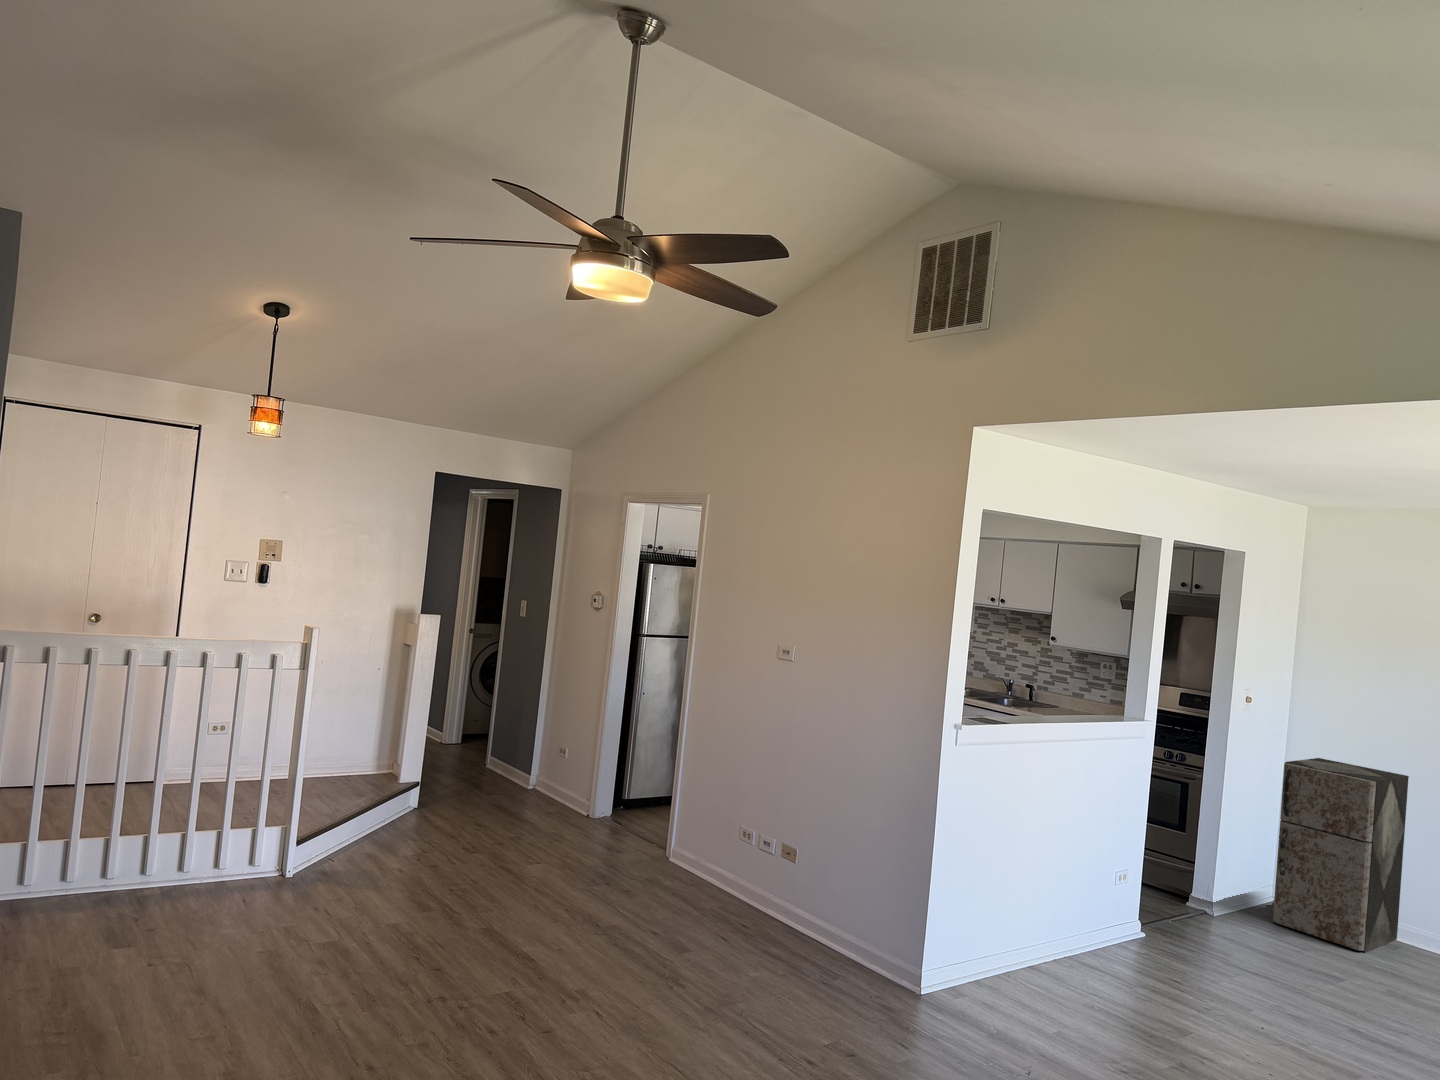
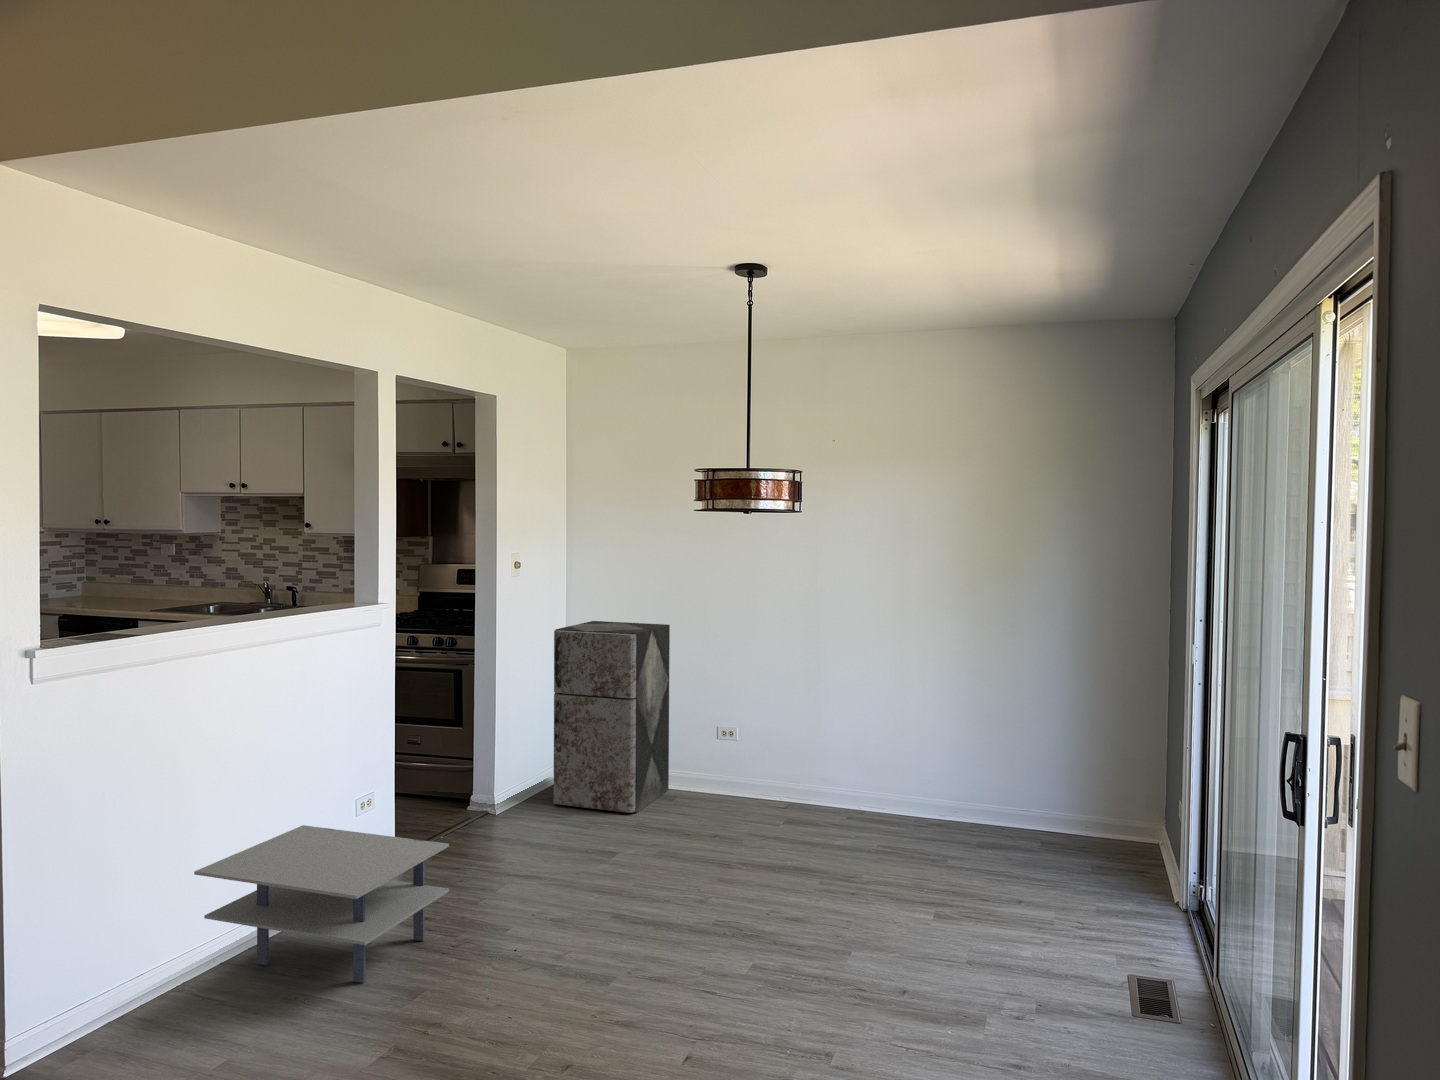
side table: none [1026,888,1217,1024] -> present [194,825,449,983]

